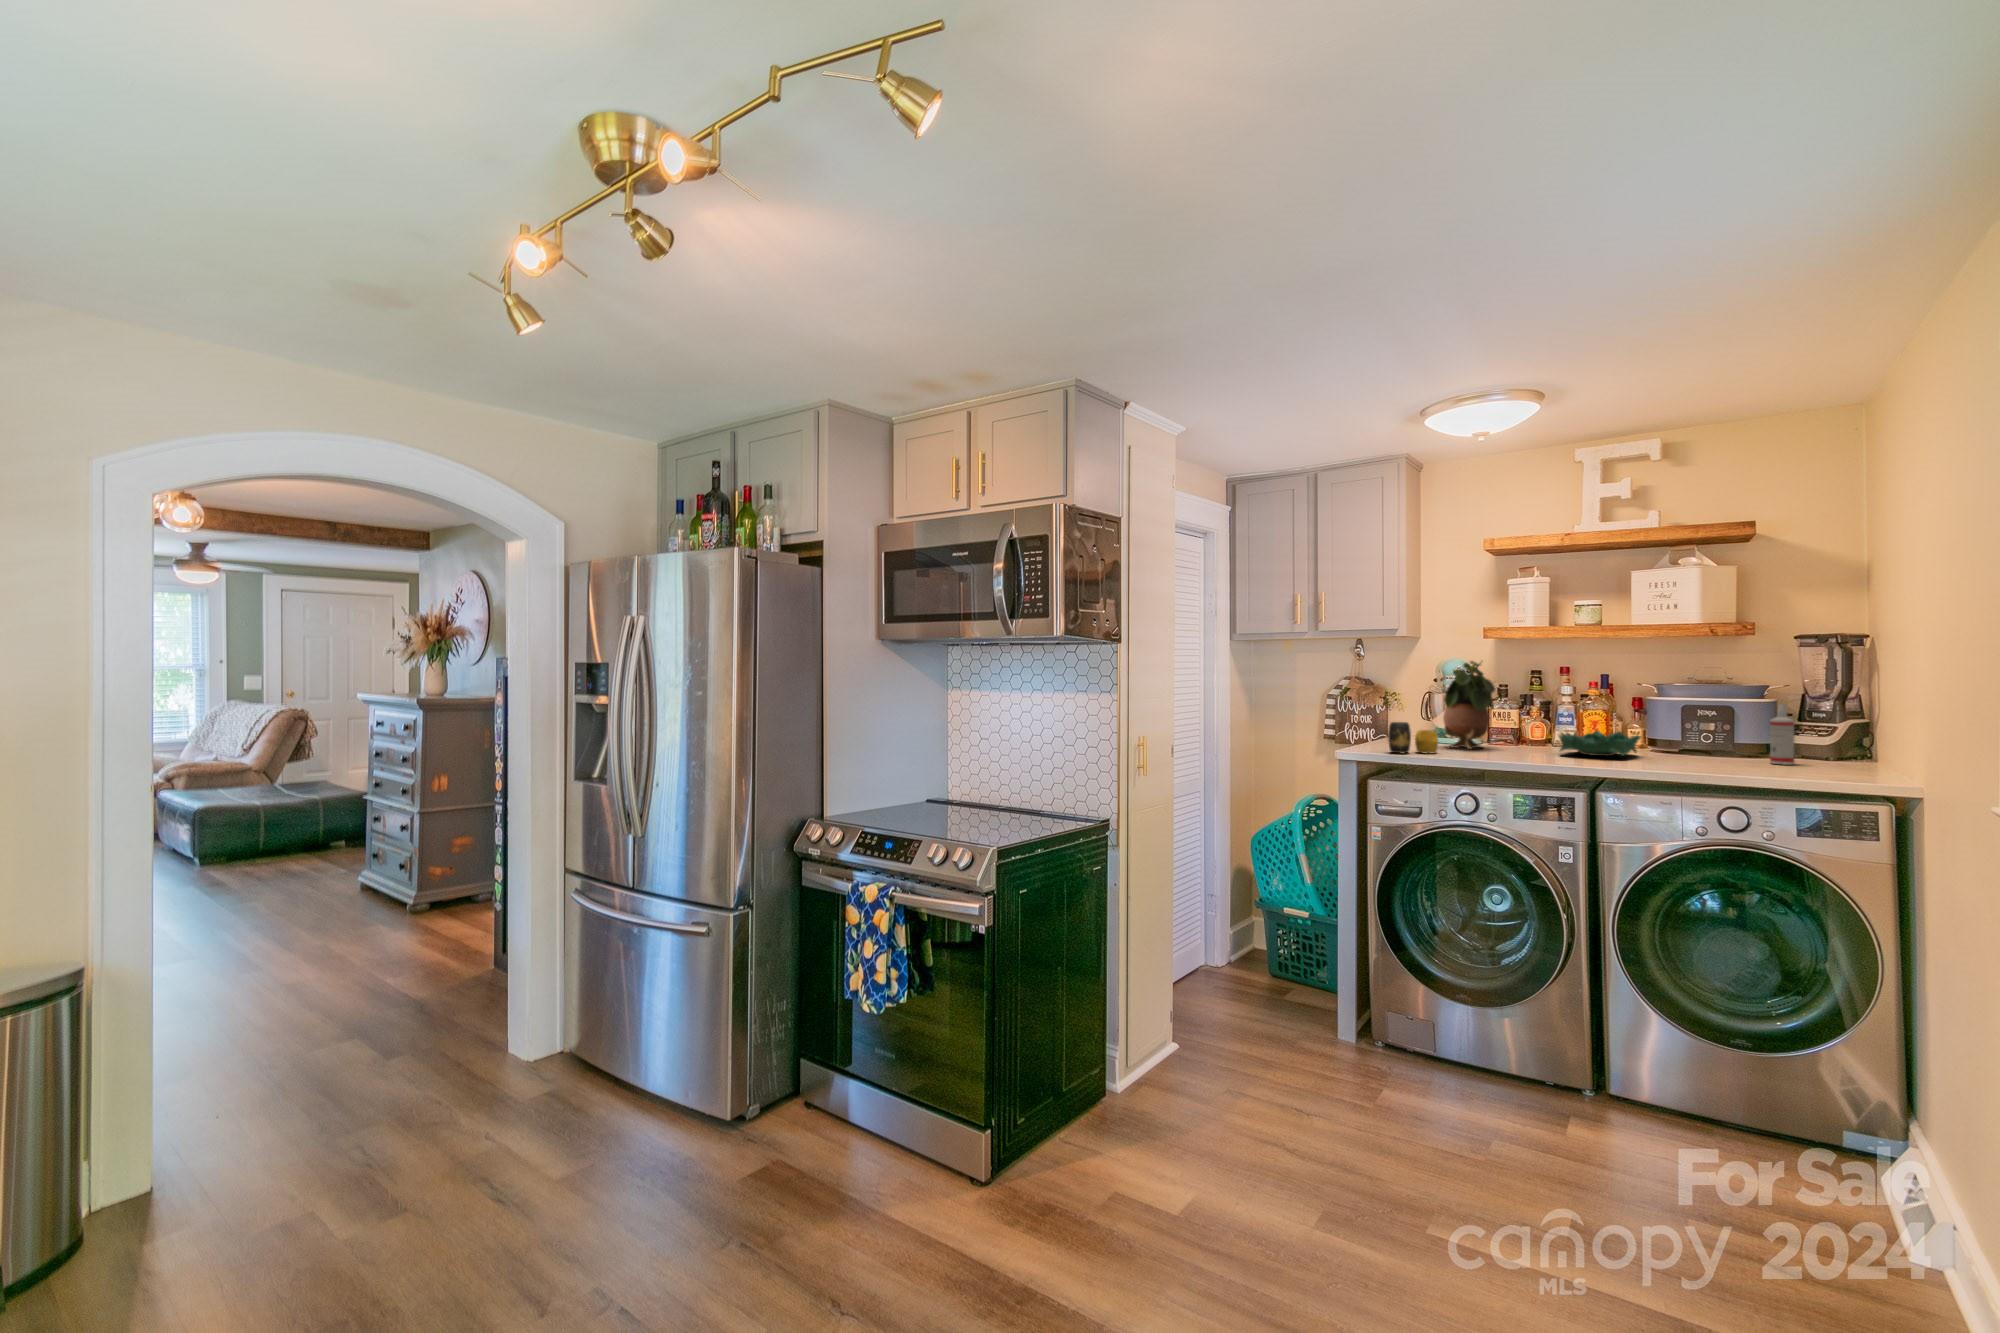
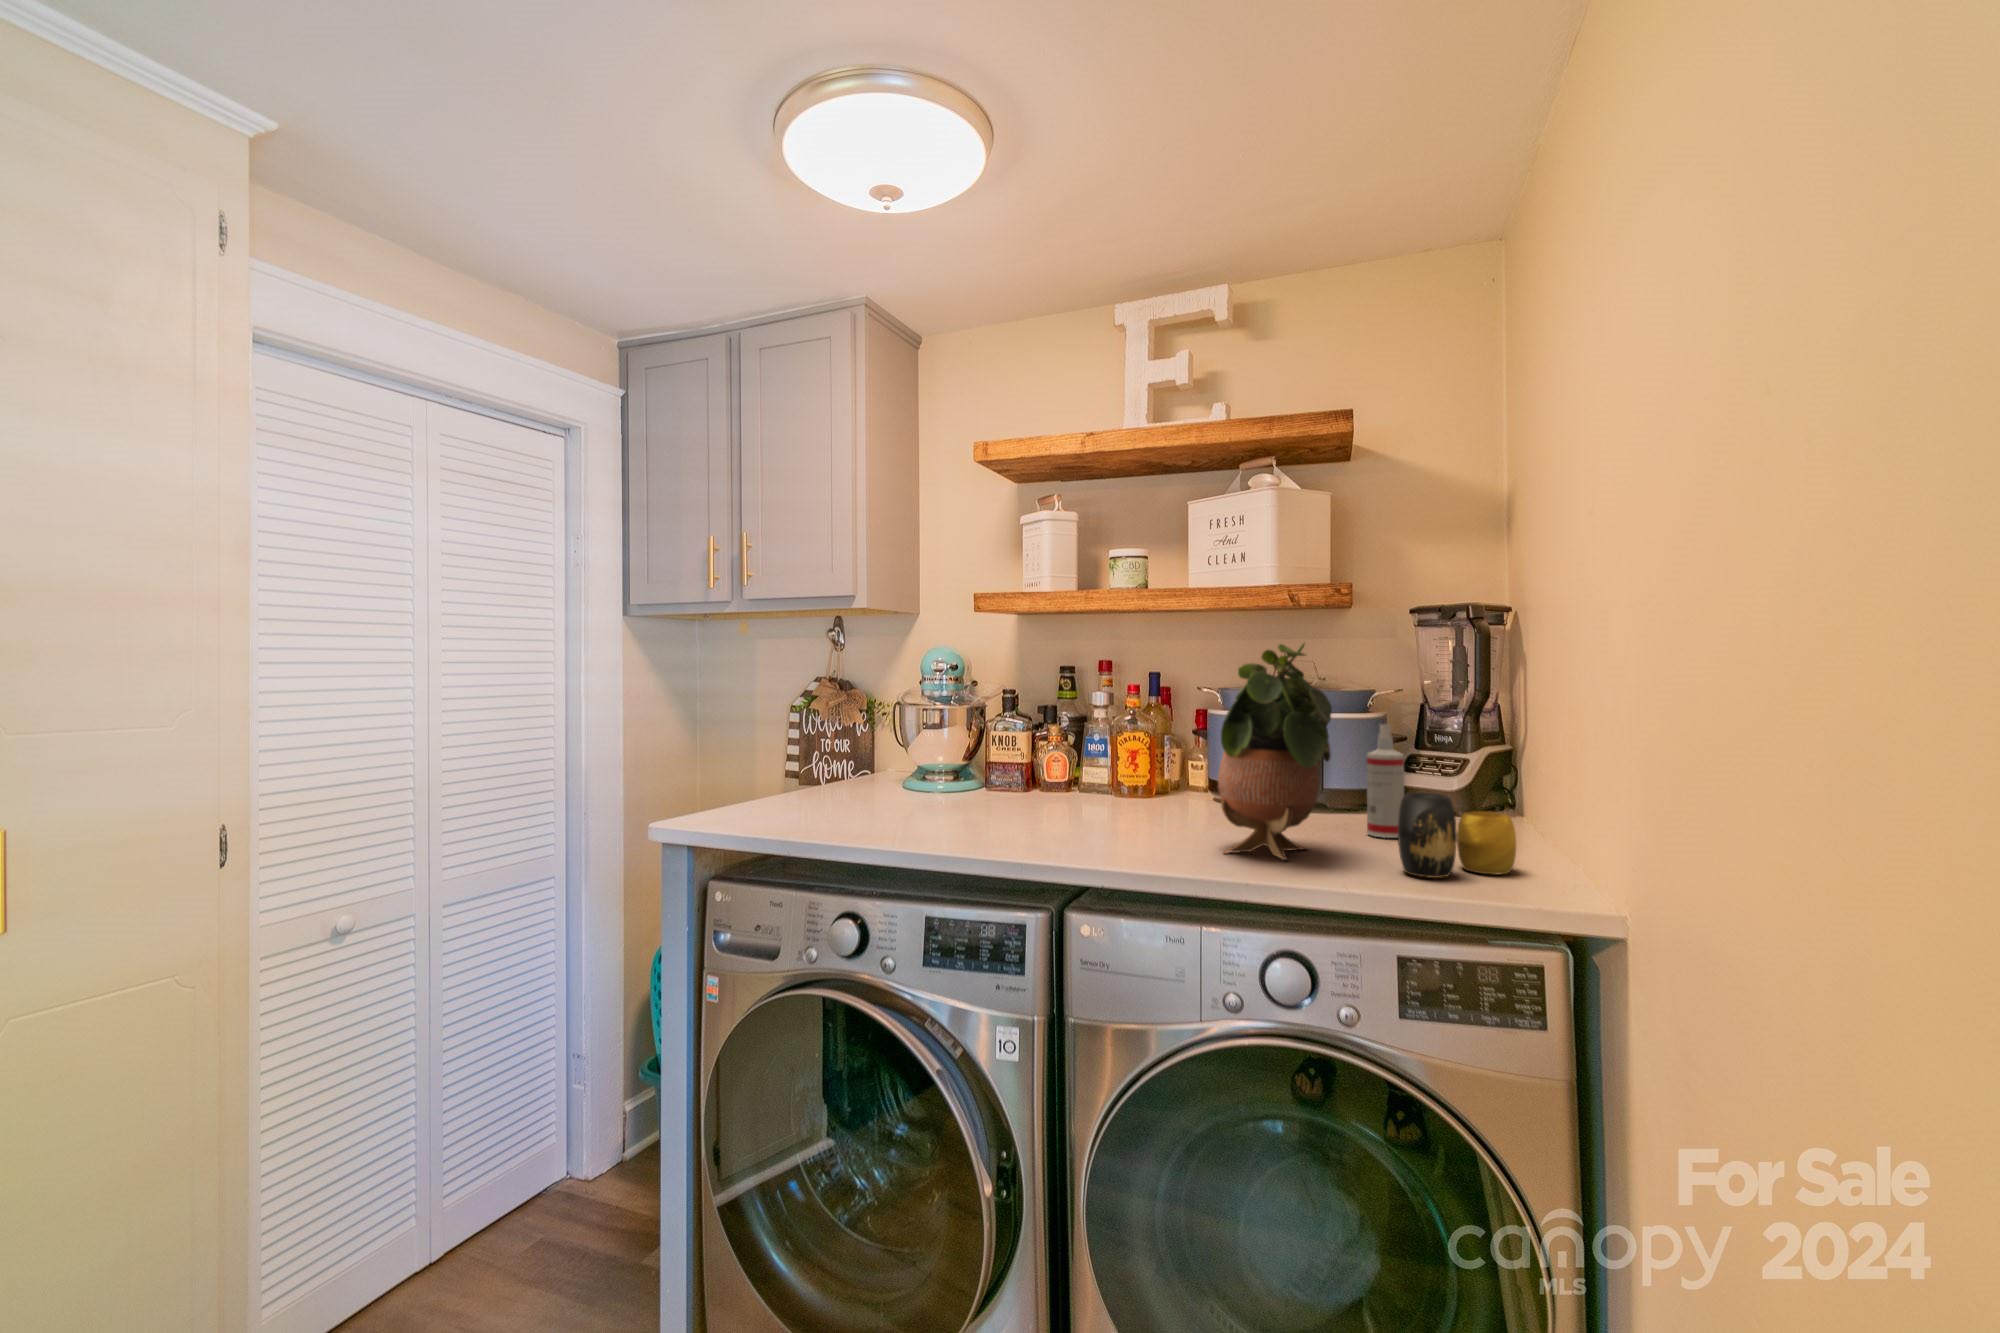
potted plant: present [1443,661,1495,749] -> present [1218,644,1332,860]
vase: present [1388,722,1438,754] -> present [1398,793,1516,878]
decorative bowl: present [1559,730,1641,756] -> none [1041,771,1176,827]

